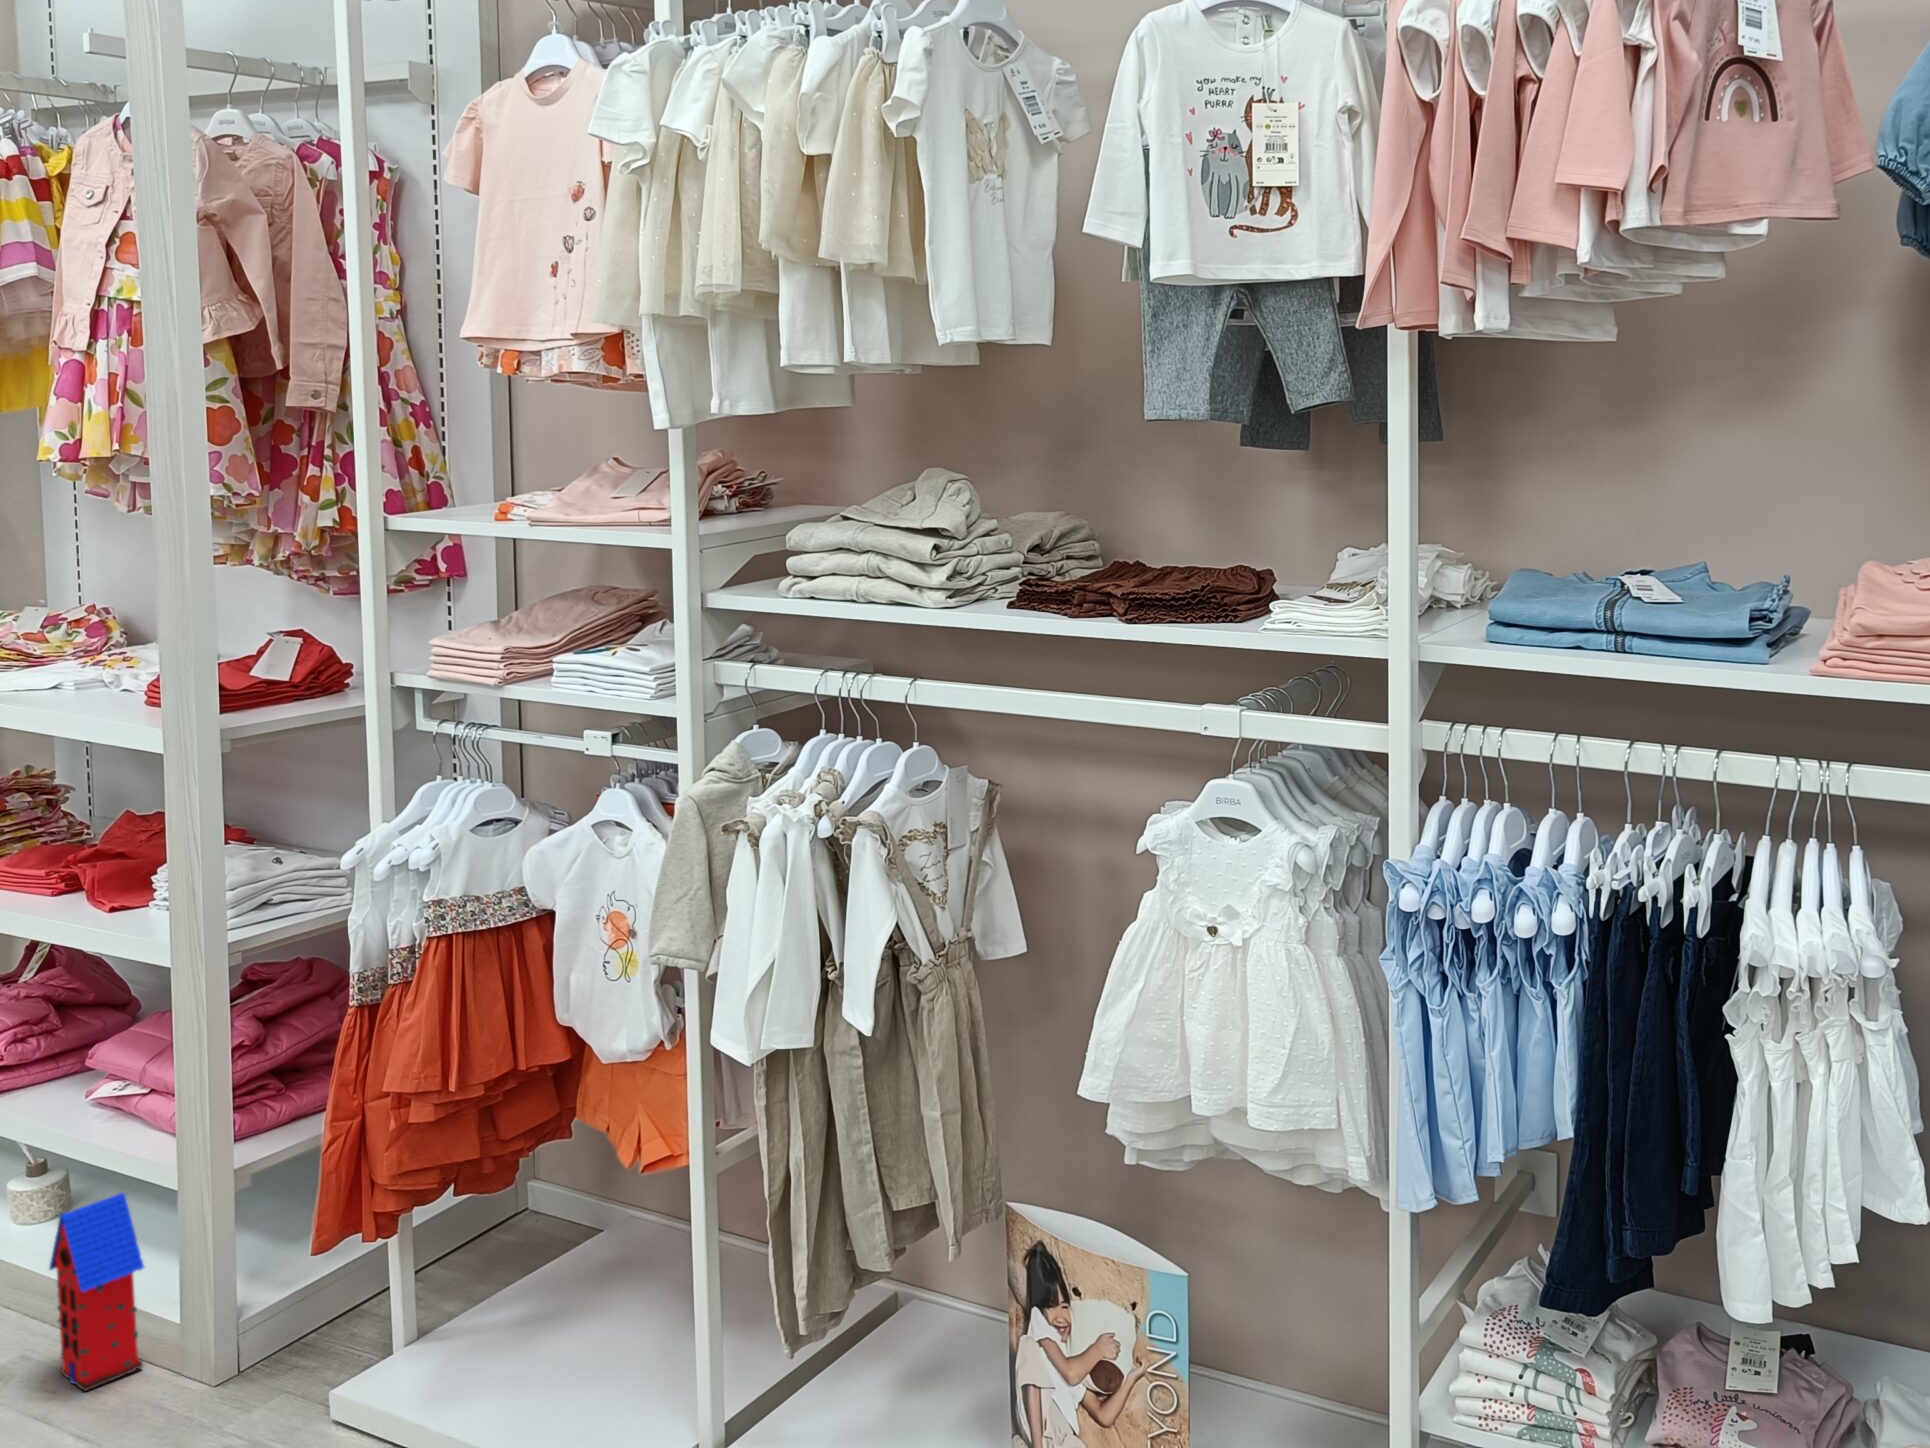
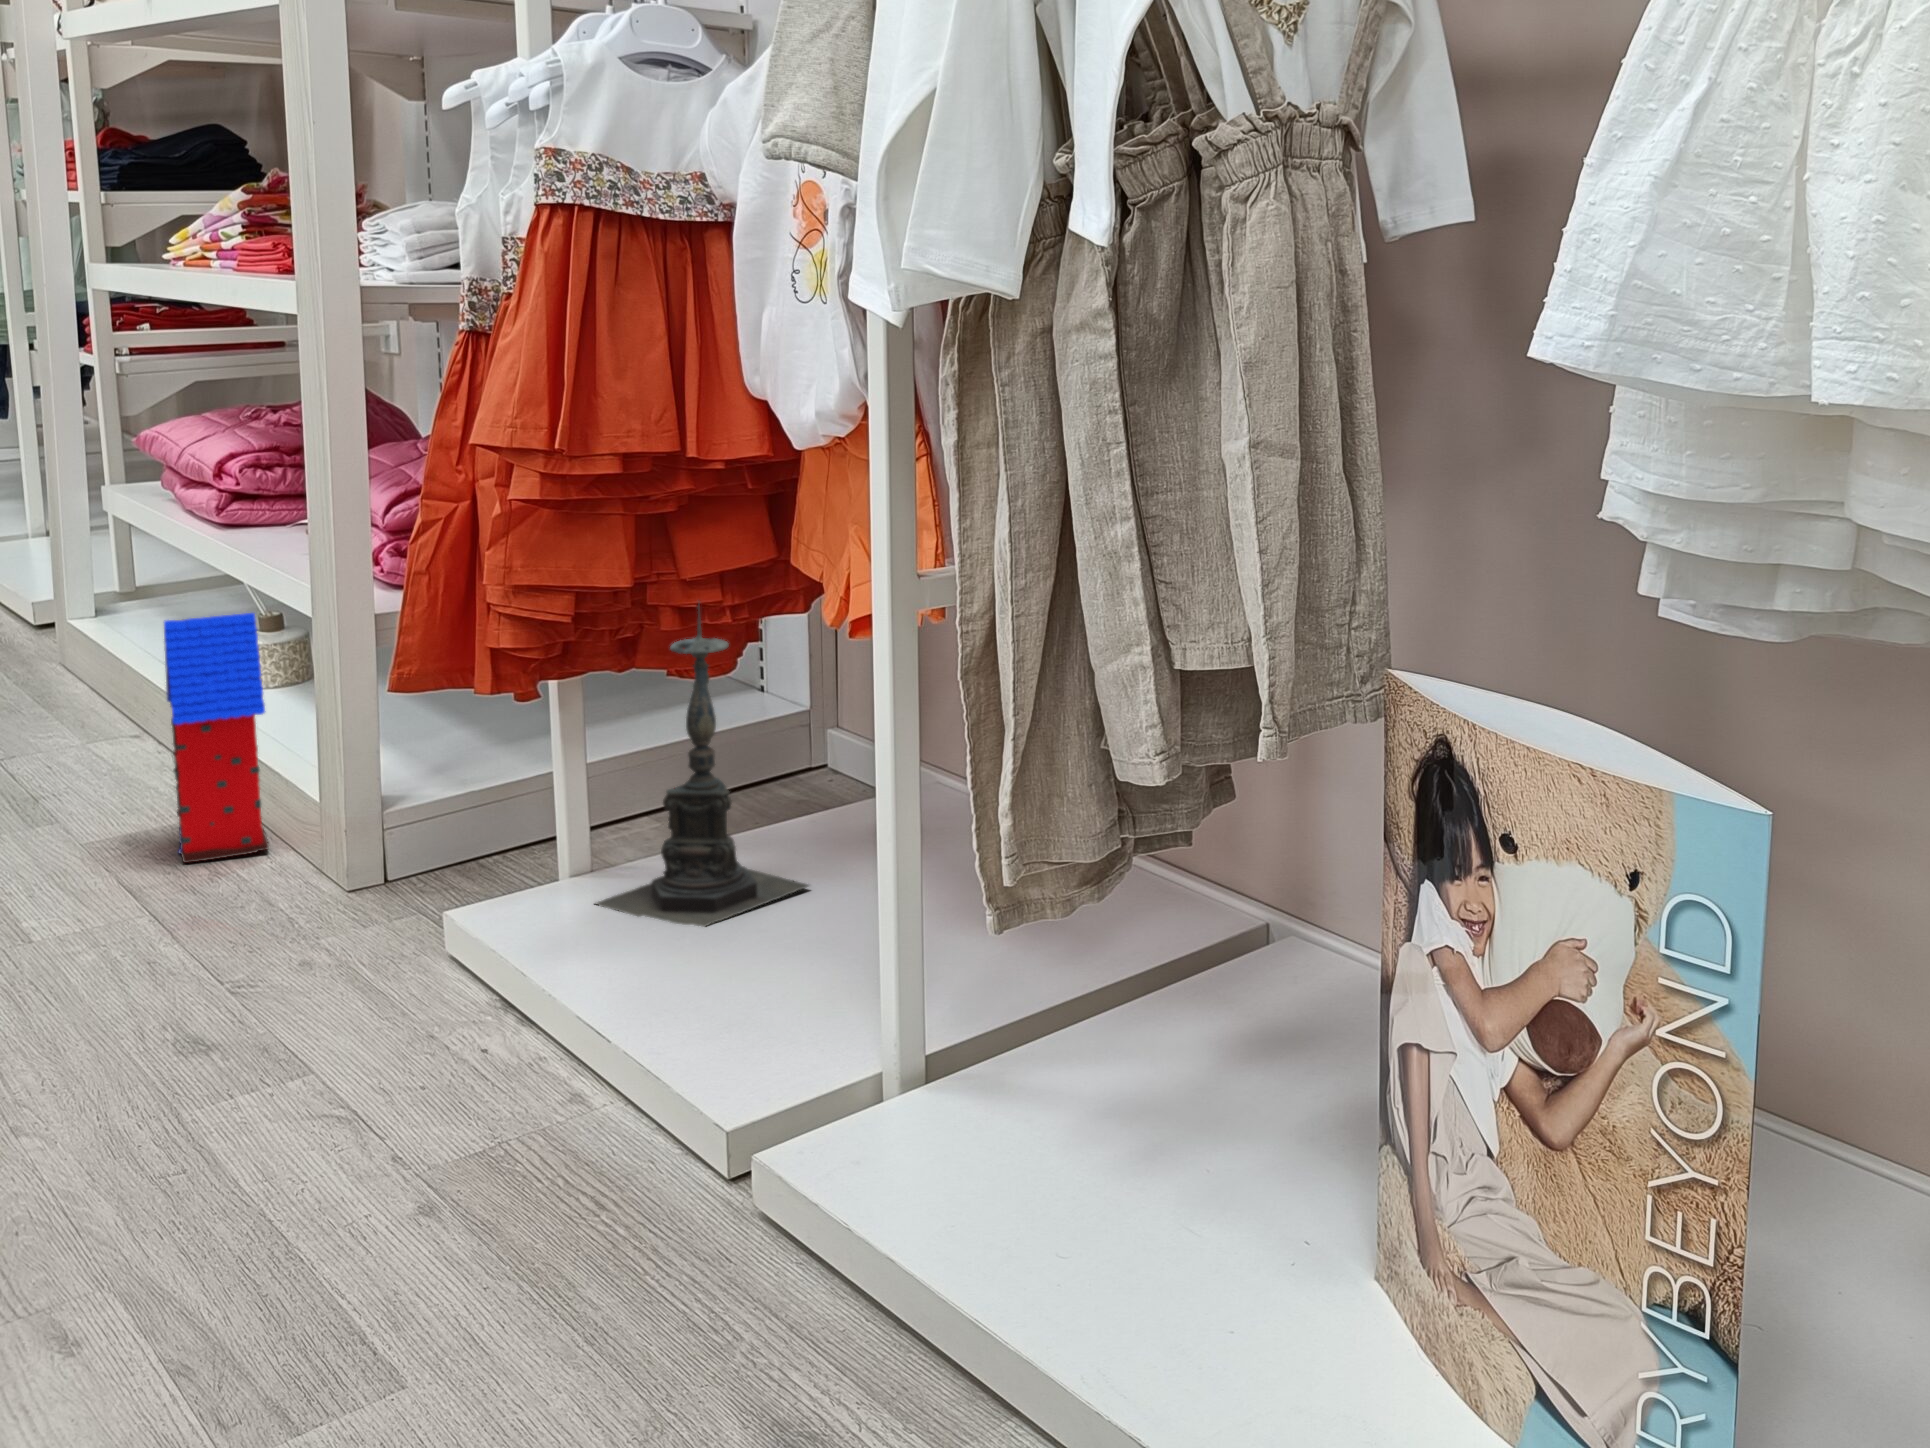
candle holder: none [445,1151,590,1376] -> present [596,601,809,927]

